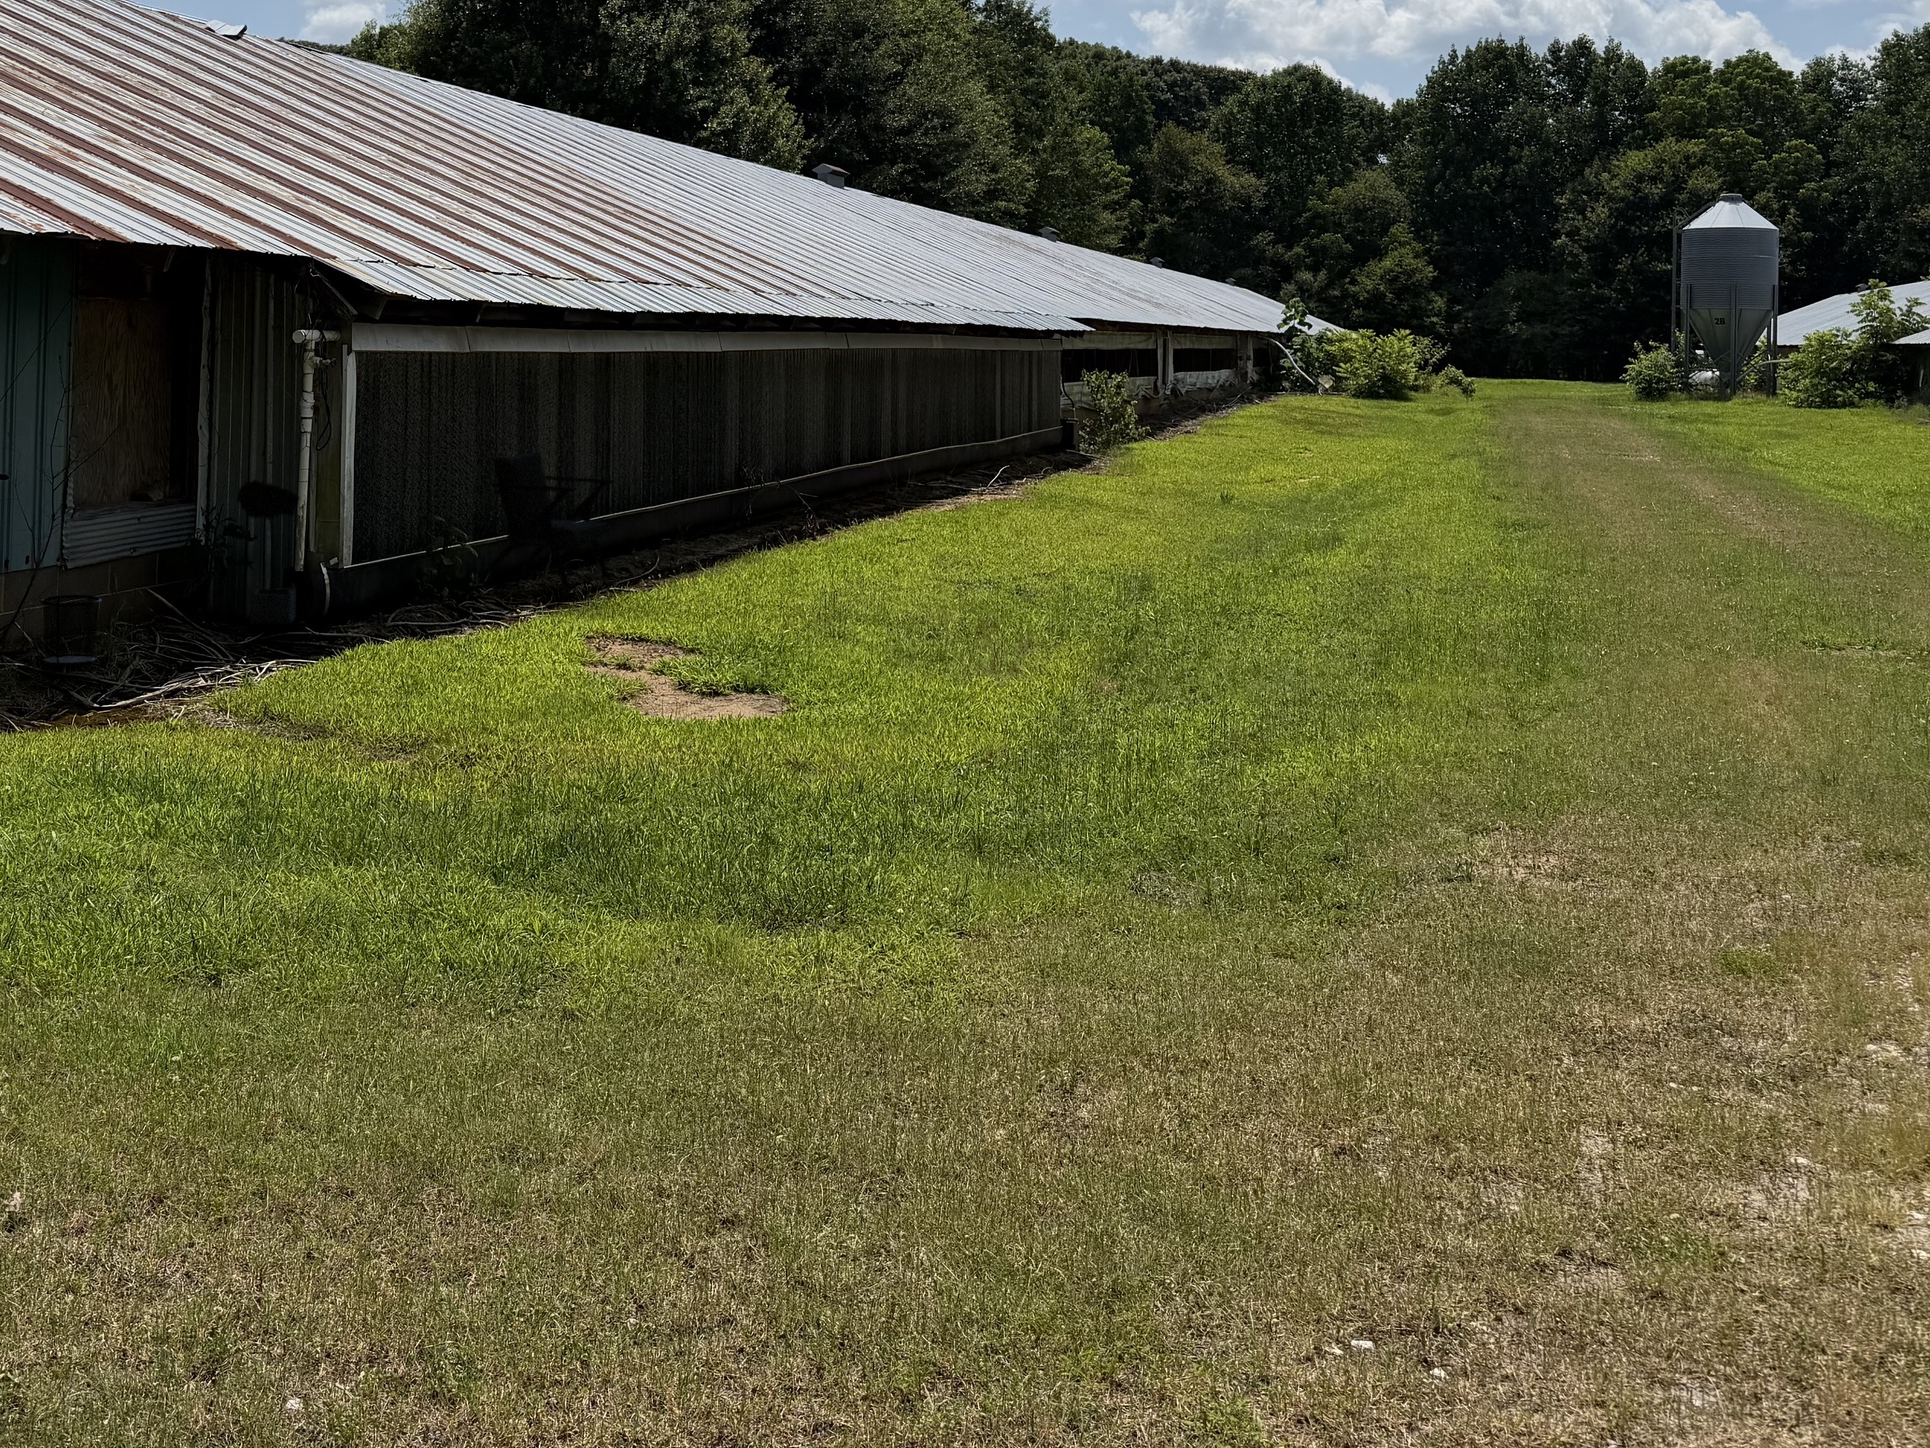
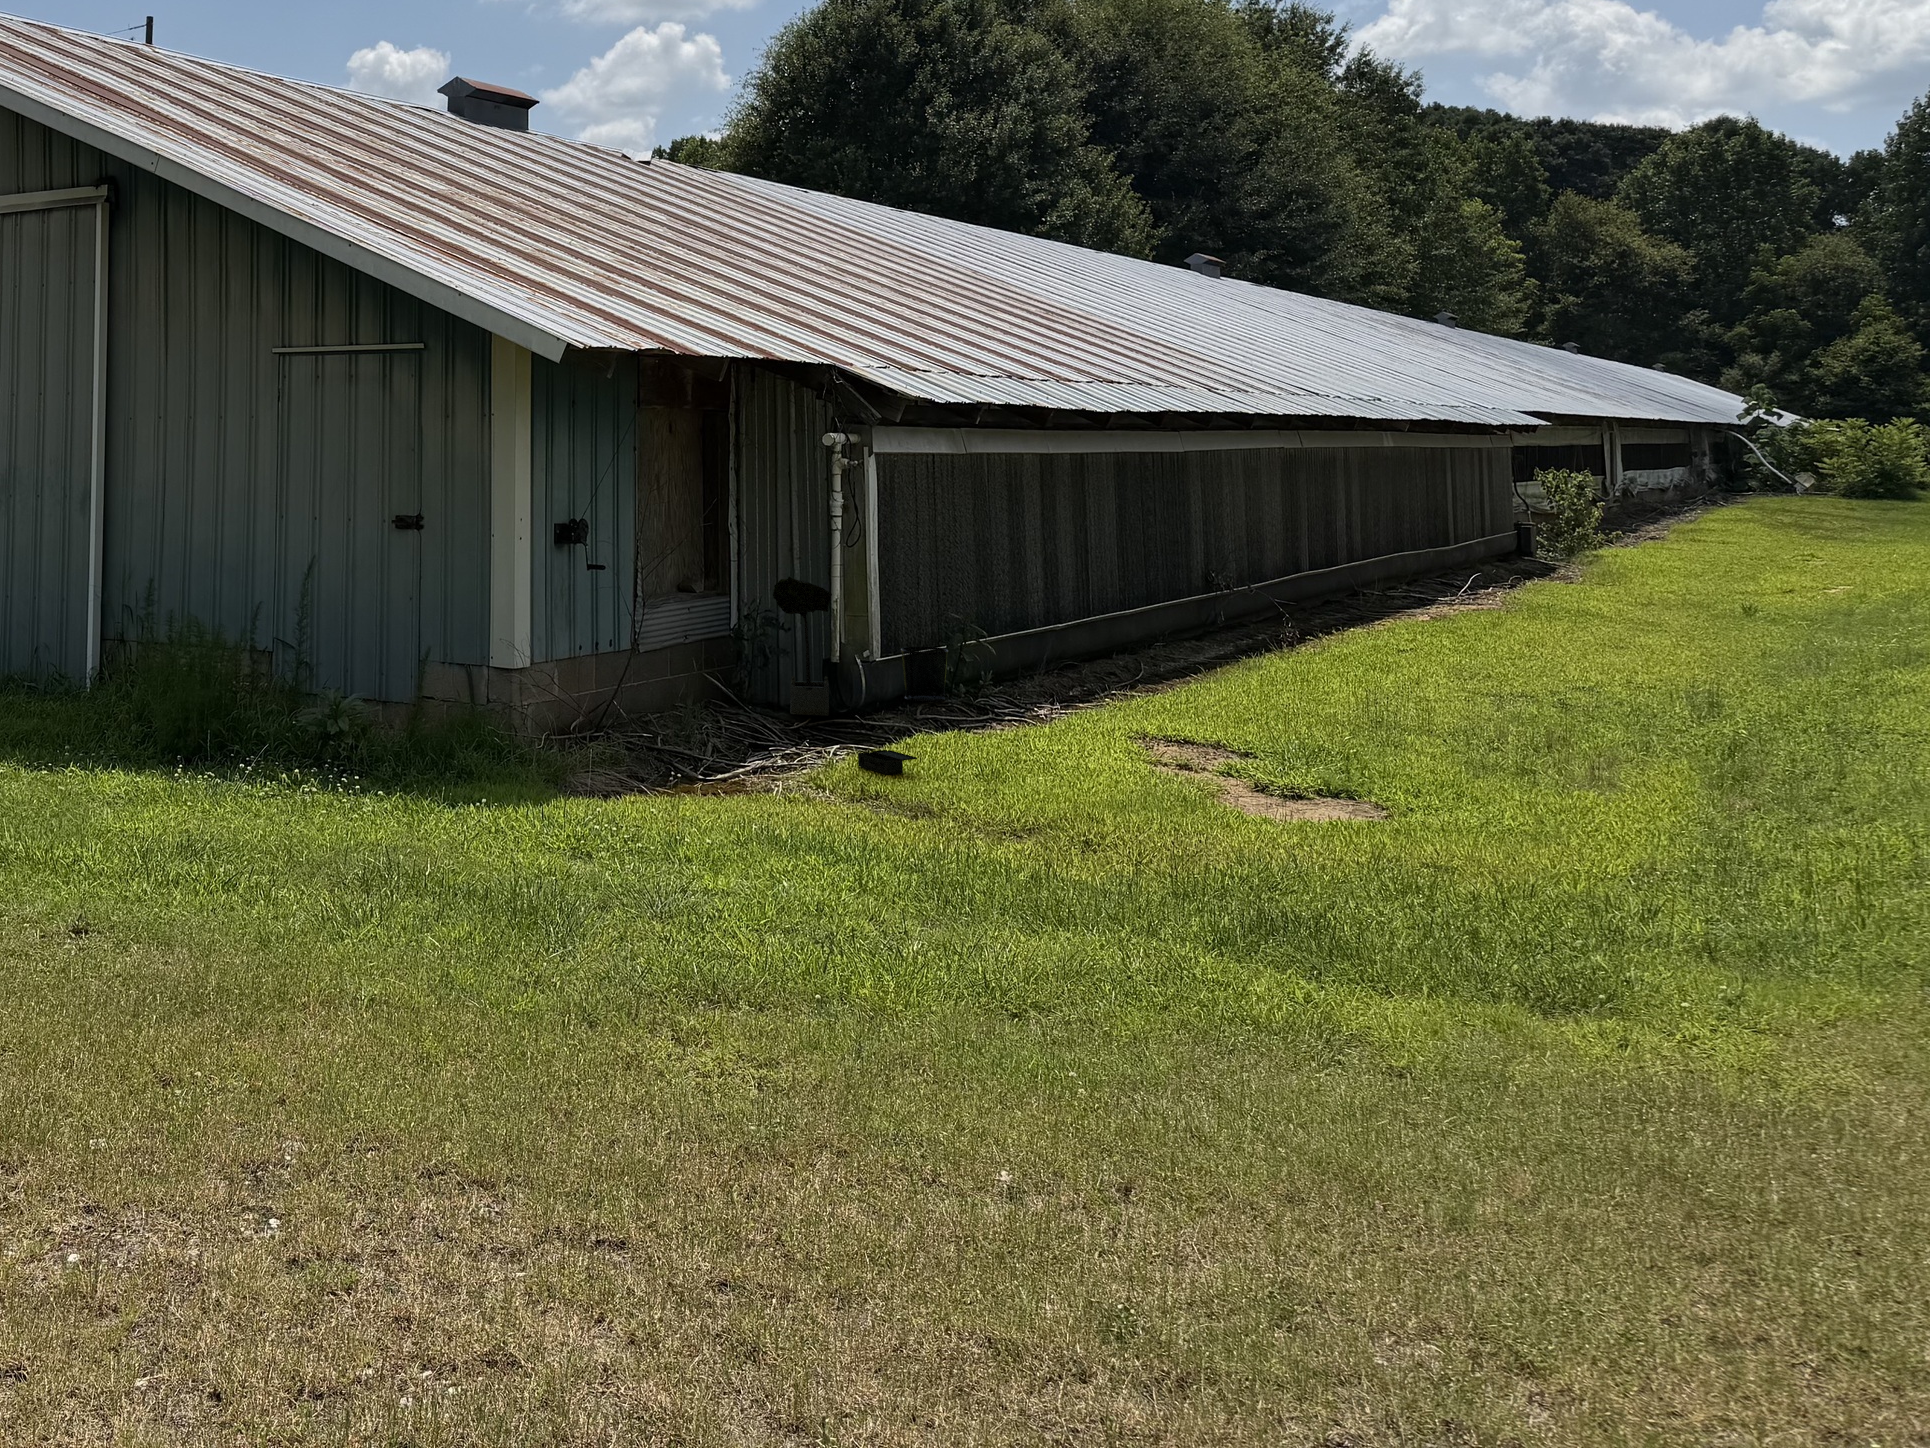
lounge chair: present [478,451,614,587] -> none [977,552,1108,688]
waste bin: present [40,595,101,666] -> present [901,647,948,702]
toolbox: none [274,665,334,692] -> present [858,750,917,774]

